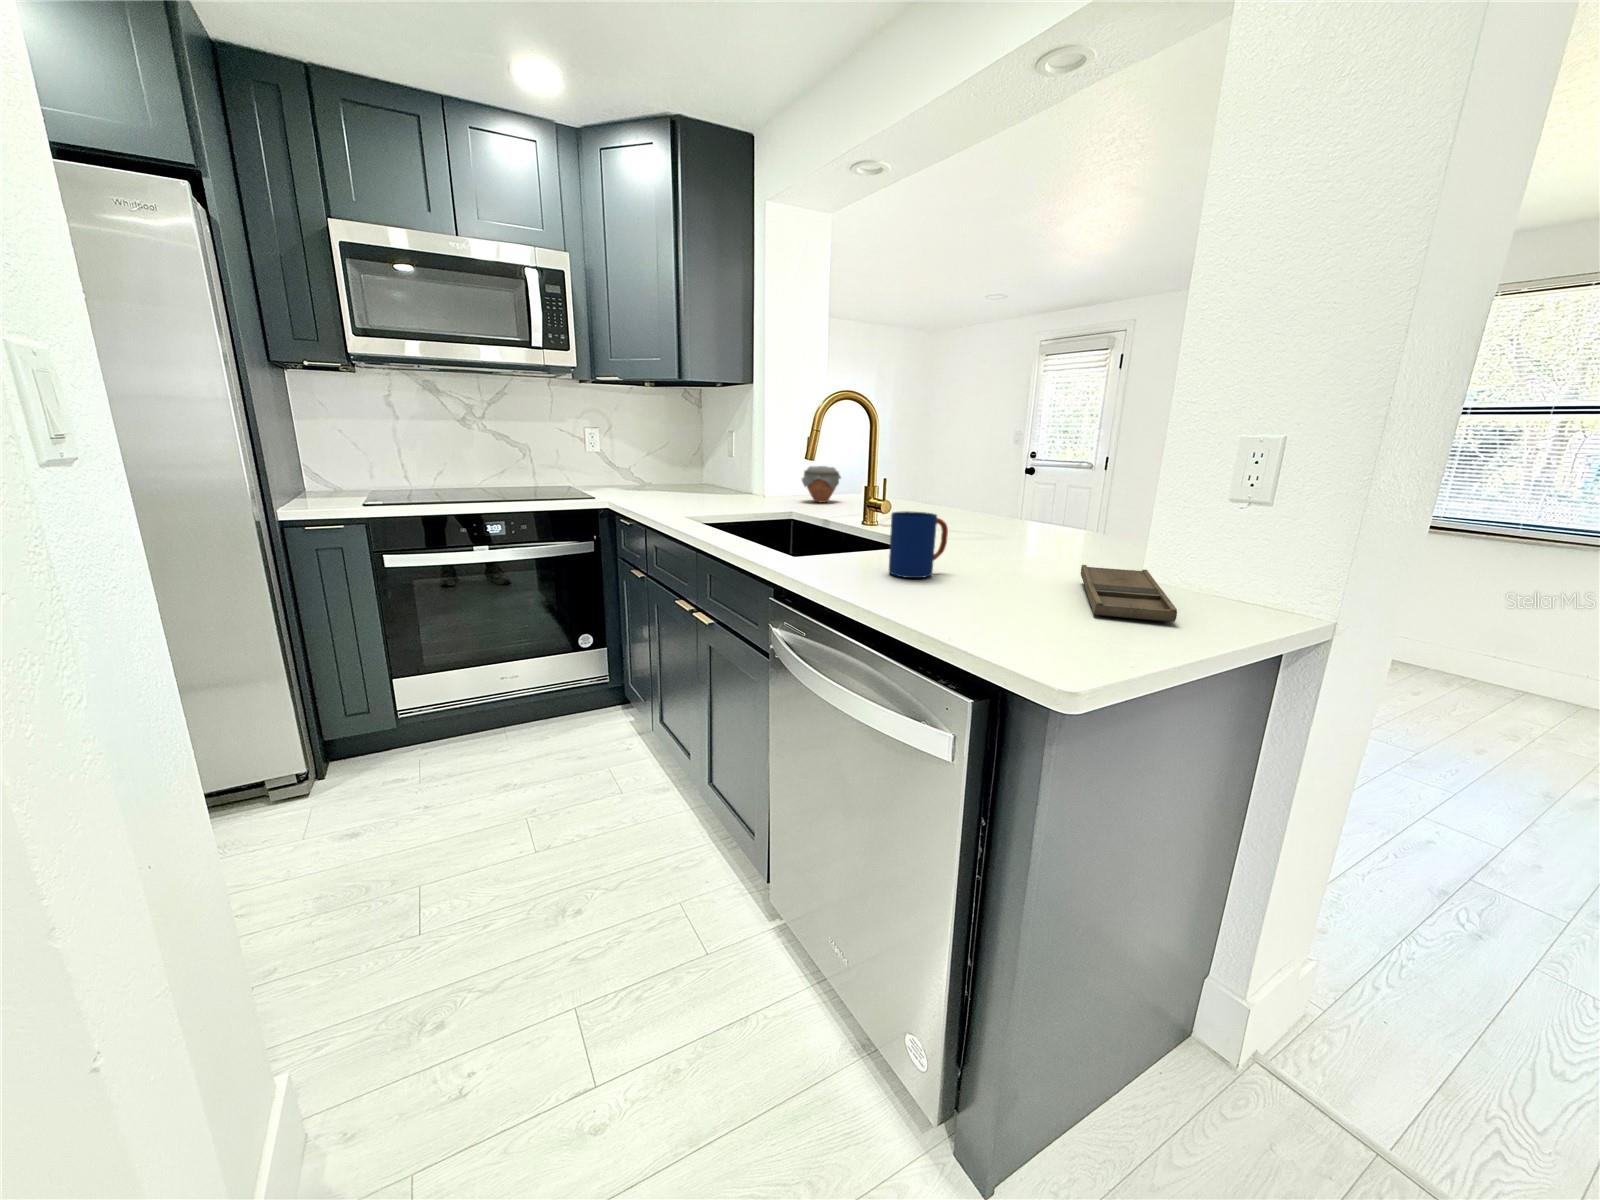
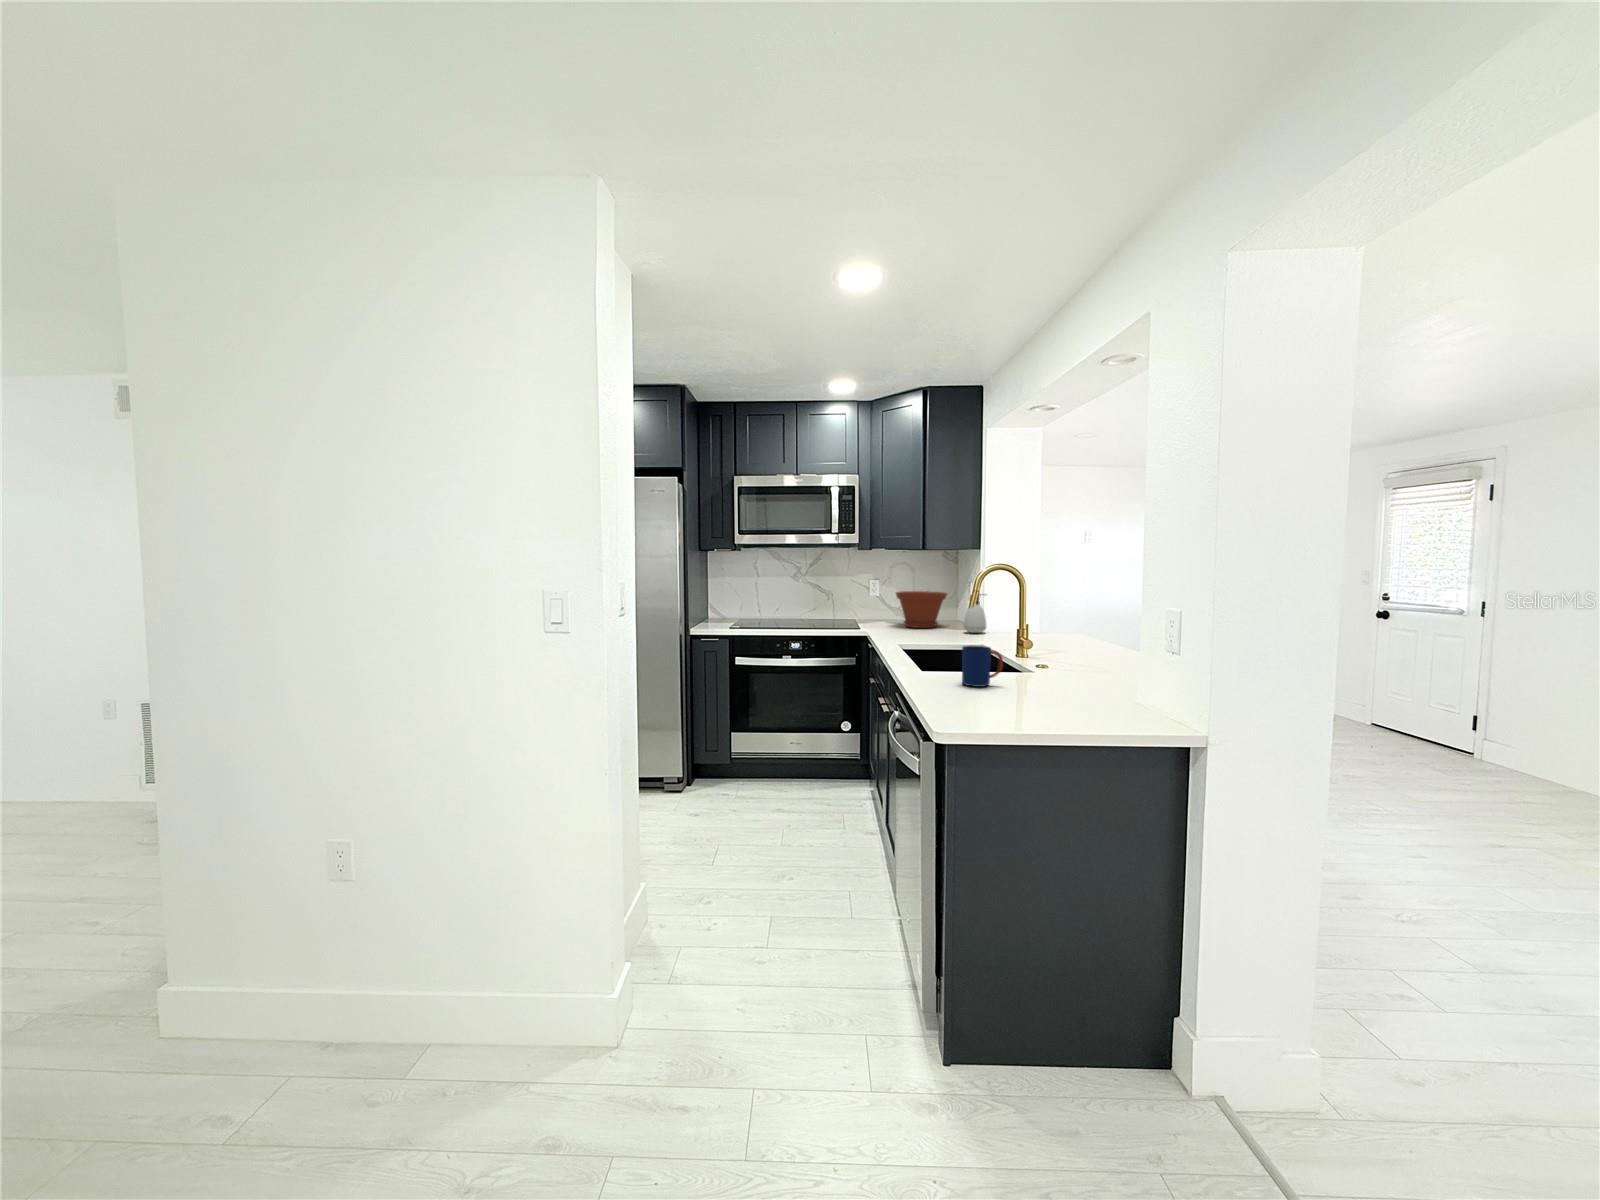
soap dispenser: none [748,441,779,498] -> present [963,594,986,633]
plant pot: none [642,443,716,495] -> present [896,591,947,628]
jar: present [802,466,841,503] -> none [998,611,1031,638]
tray: present [1081,565,1177,622] -> none [1042,688,1130,721]

